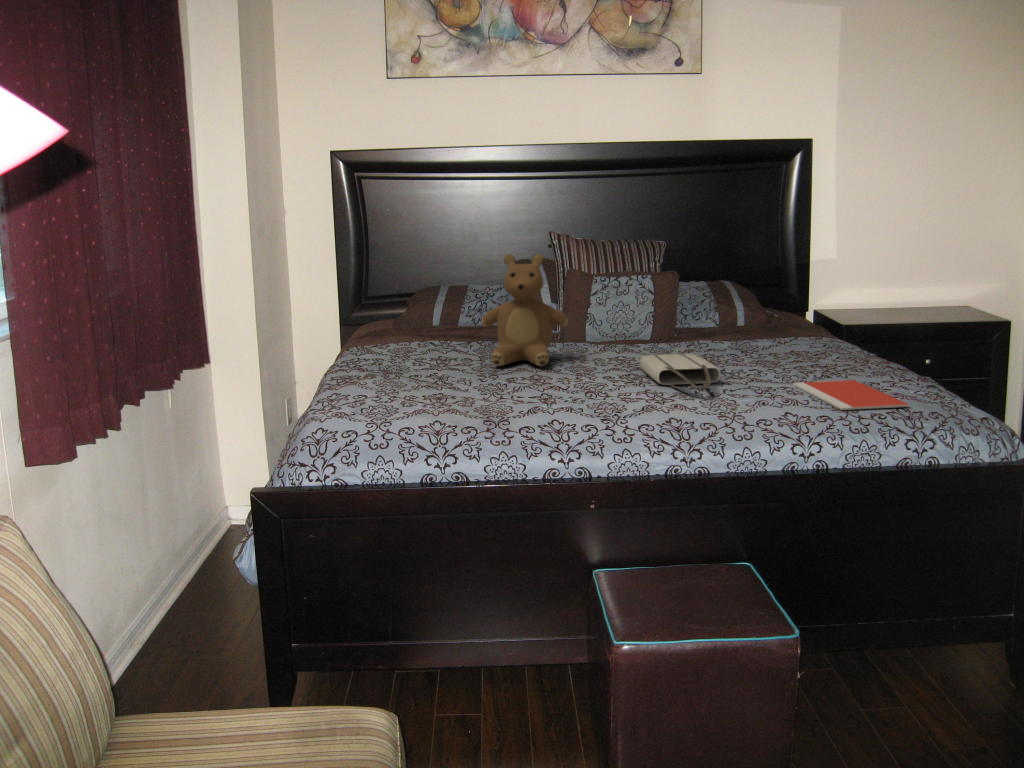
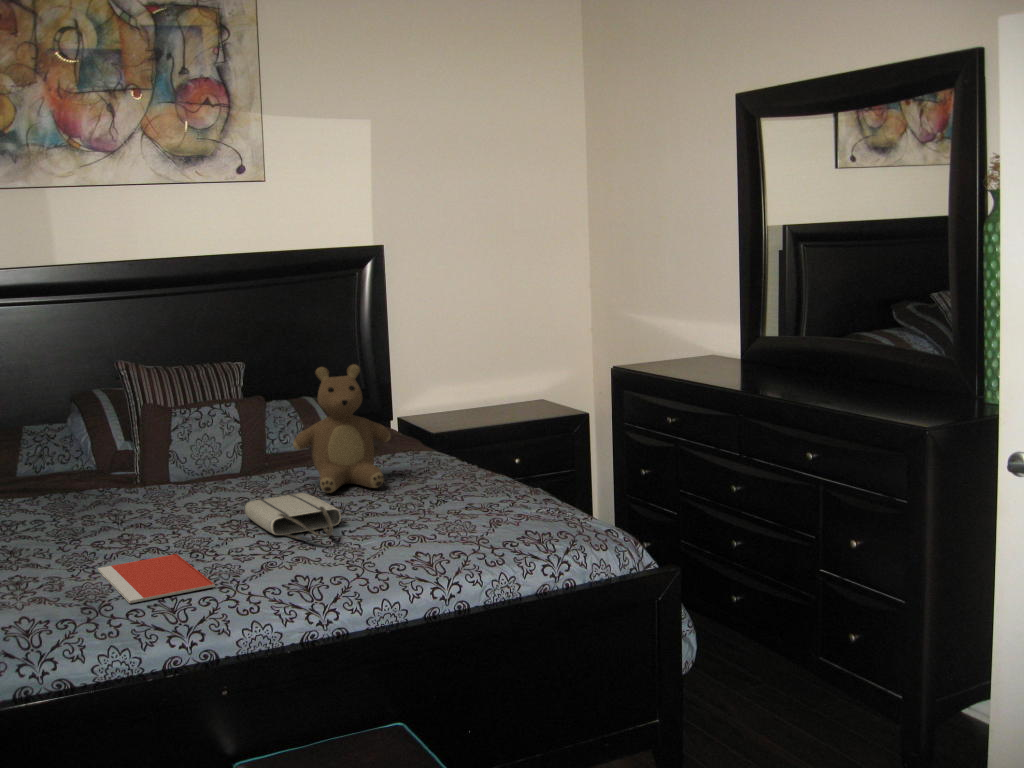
teddy bear: present [481,254,568,366] -> present [293,364,390,493]
notebook: present [793,380,910,410] -> present [98,554,215,603]

